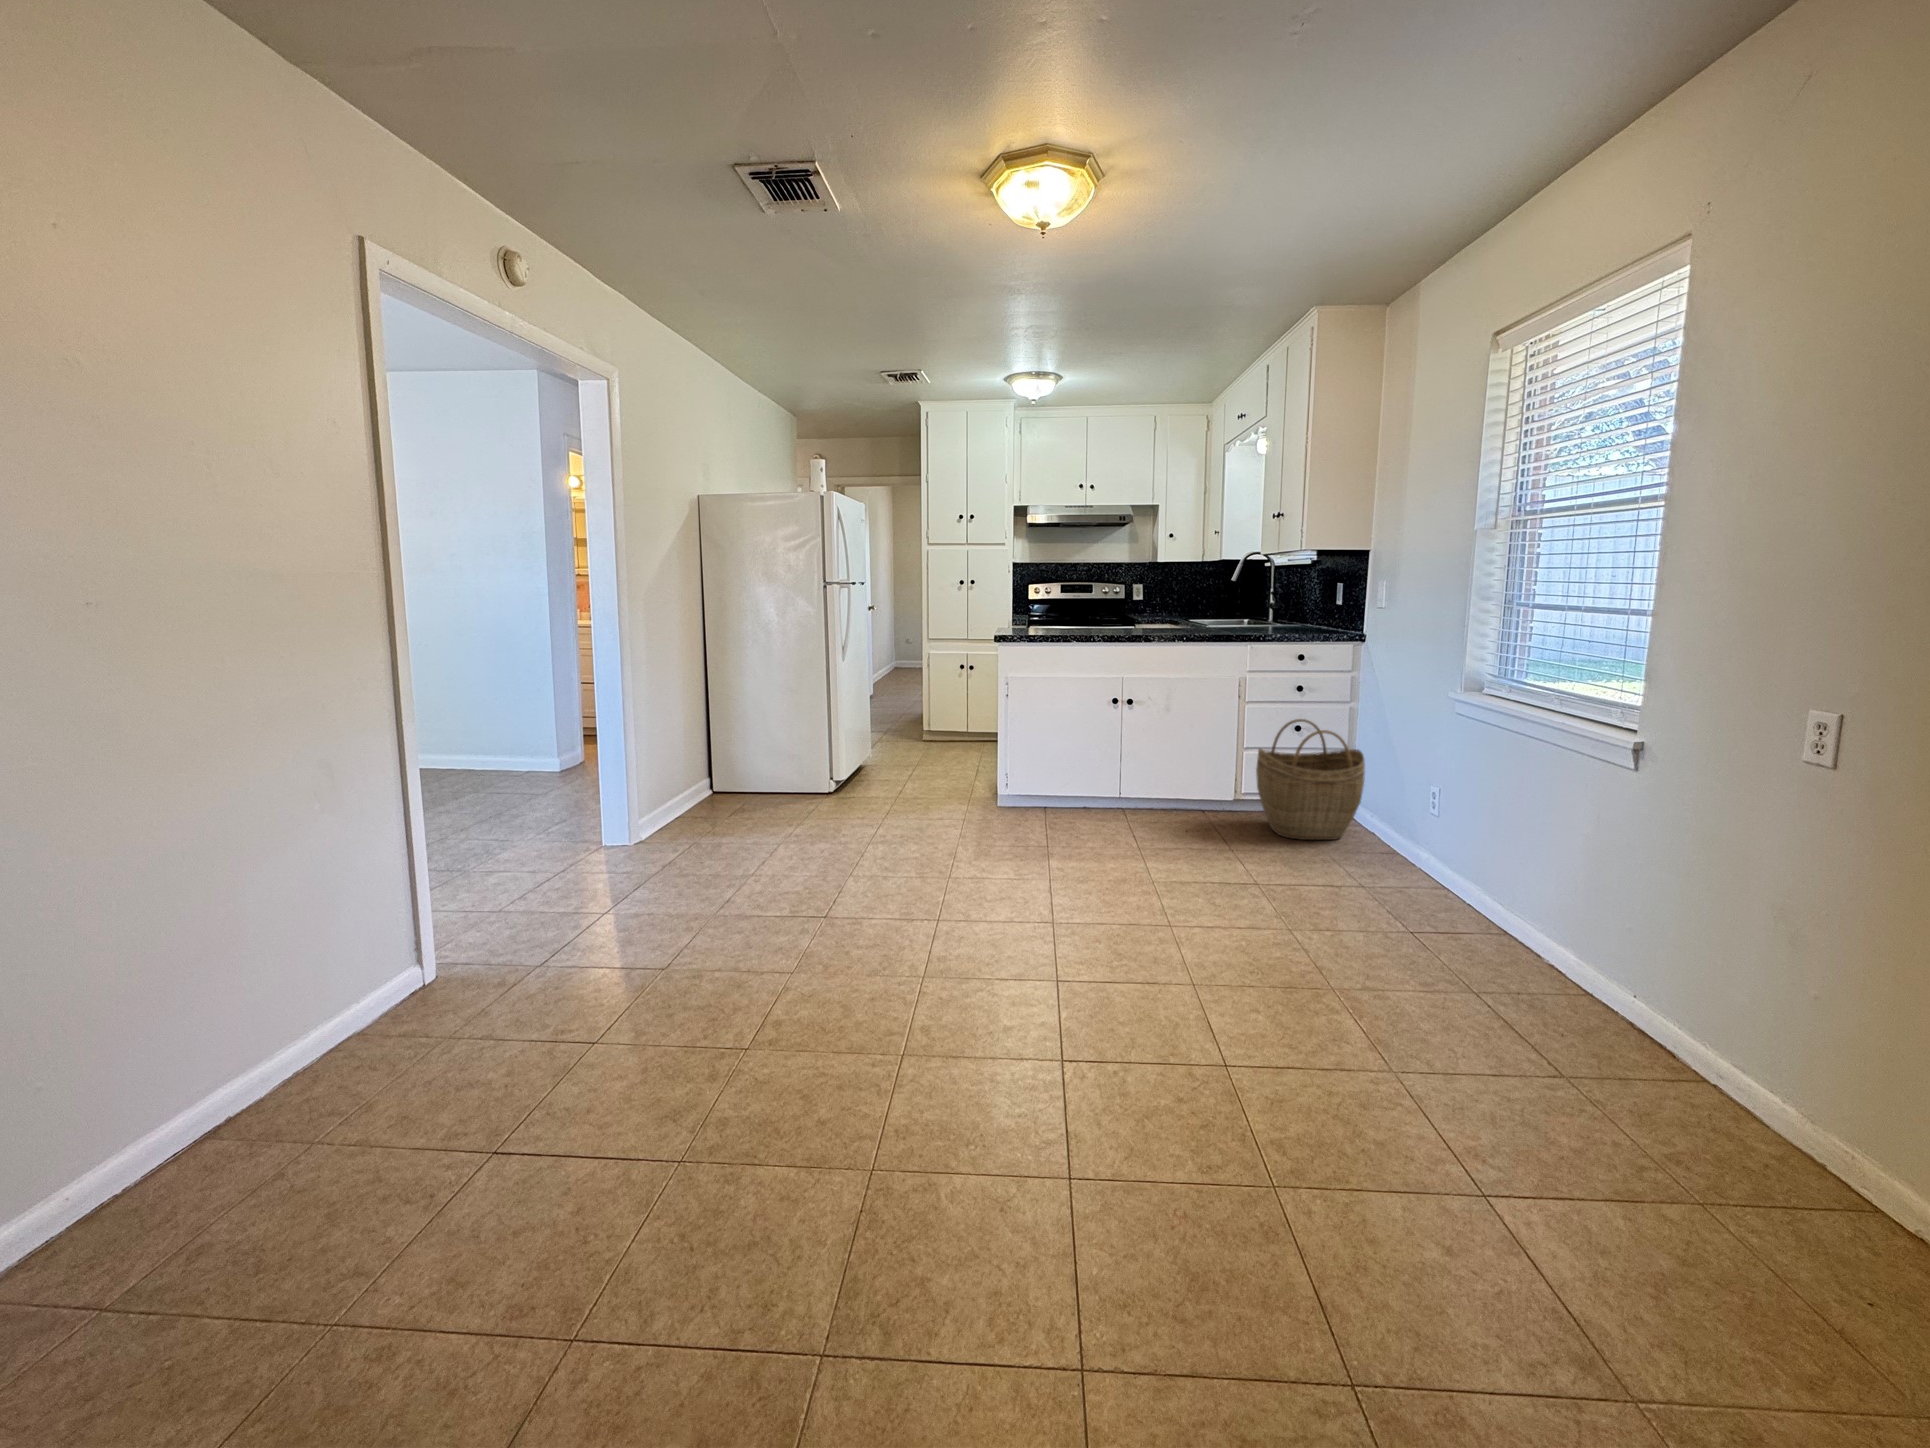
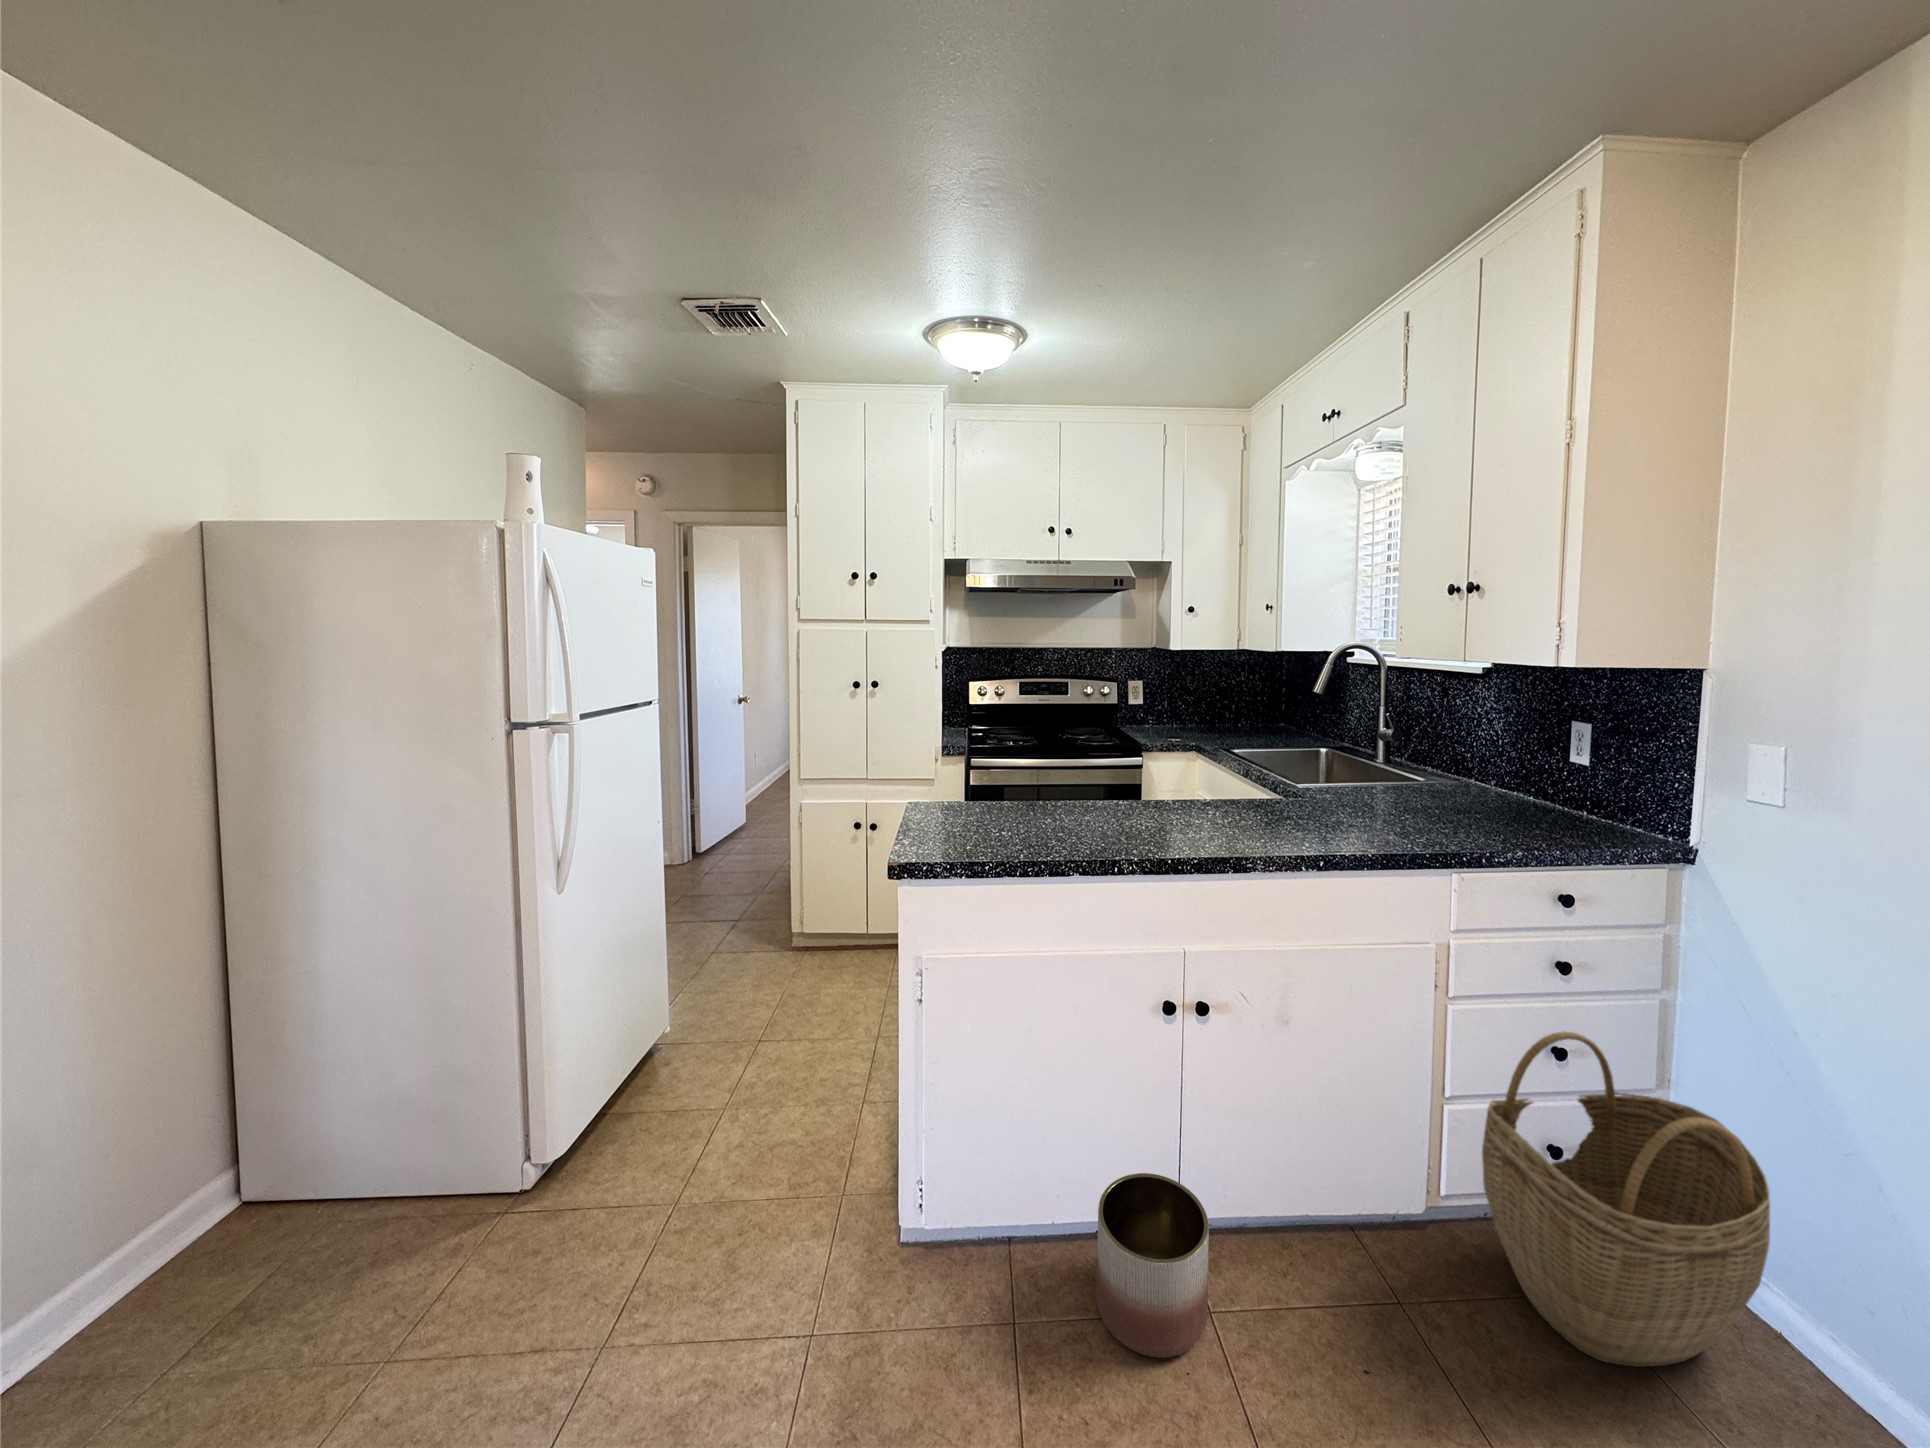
planter: none [1079,777,1126,829] -> present [1096,1173,1209,1357]

